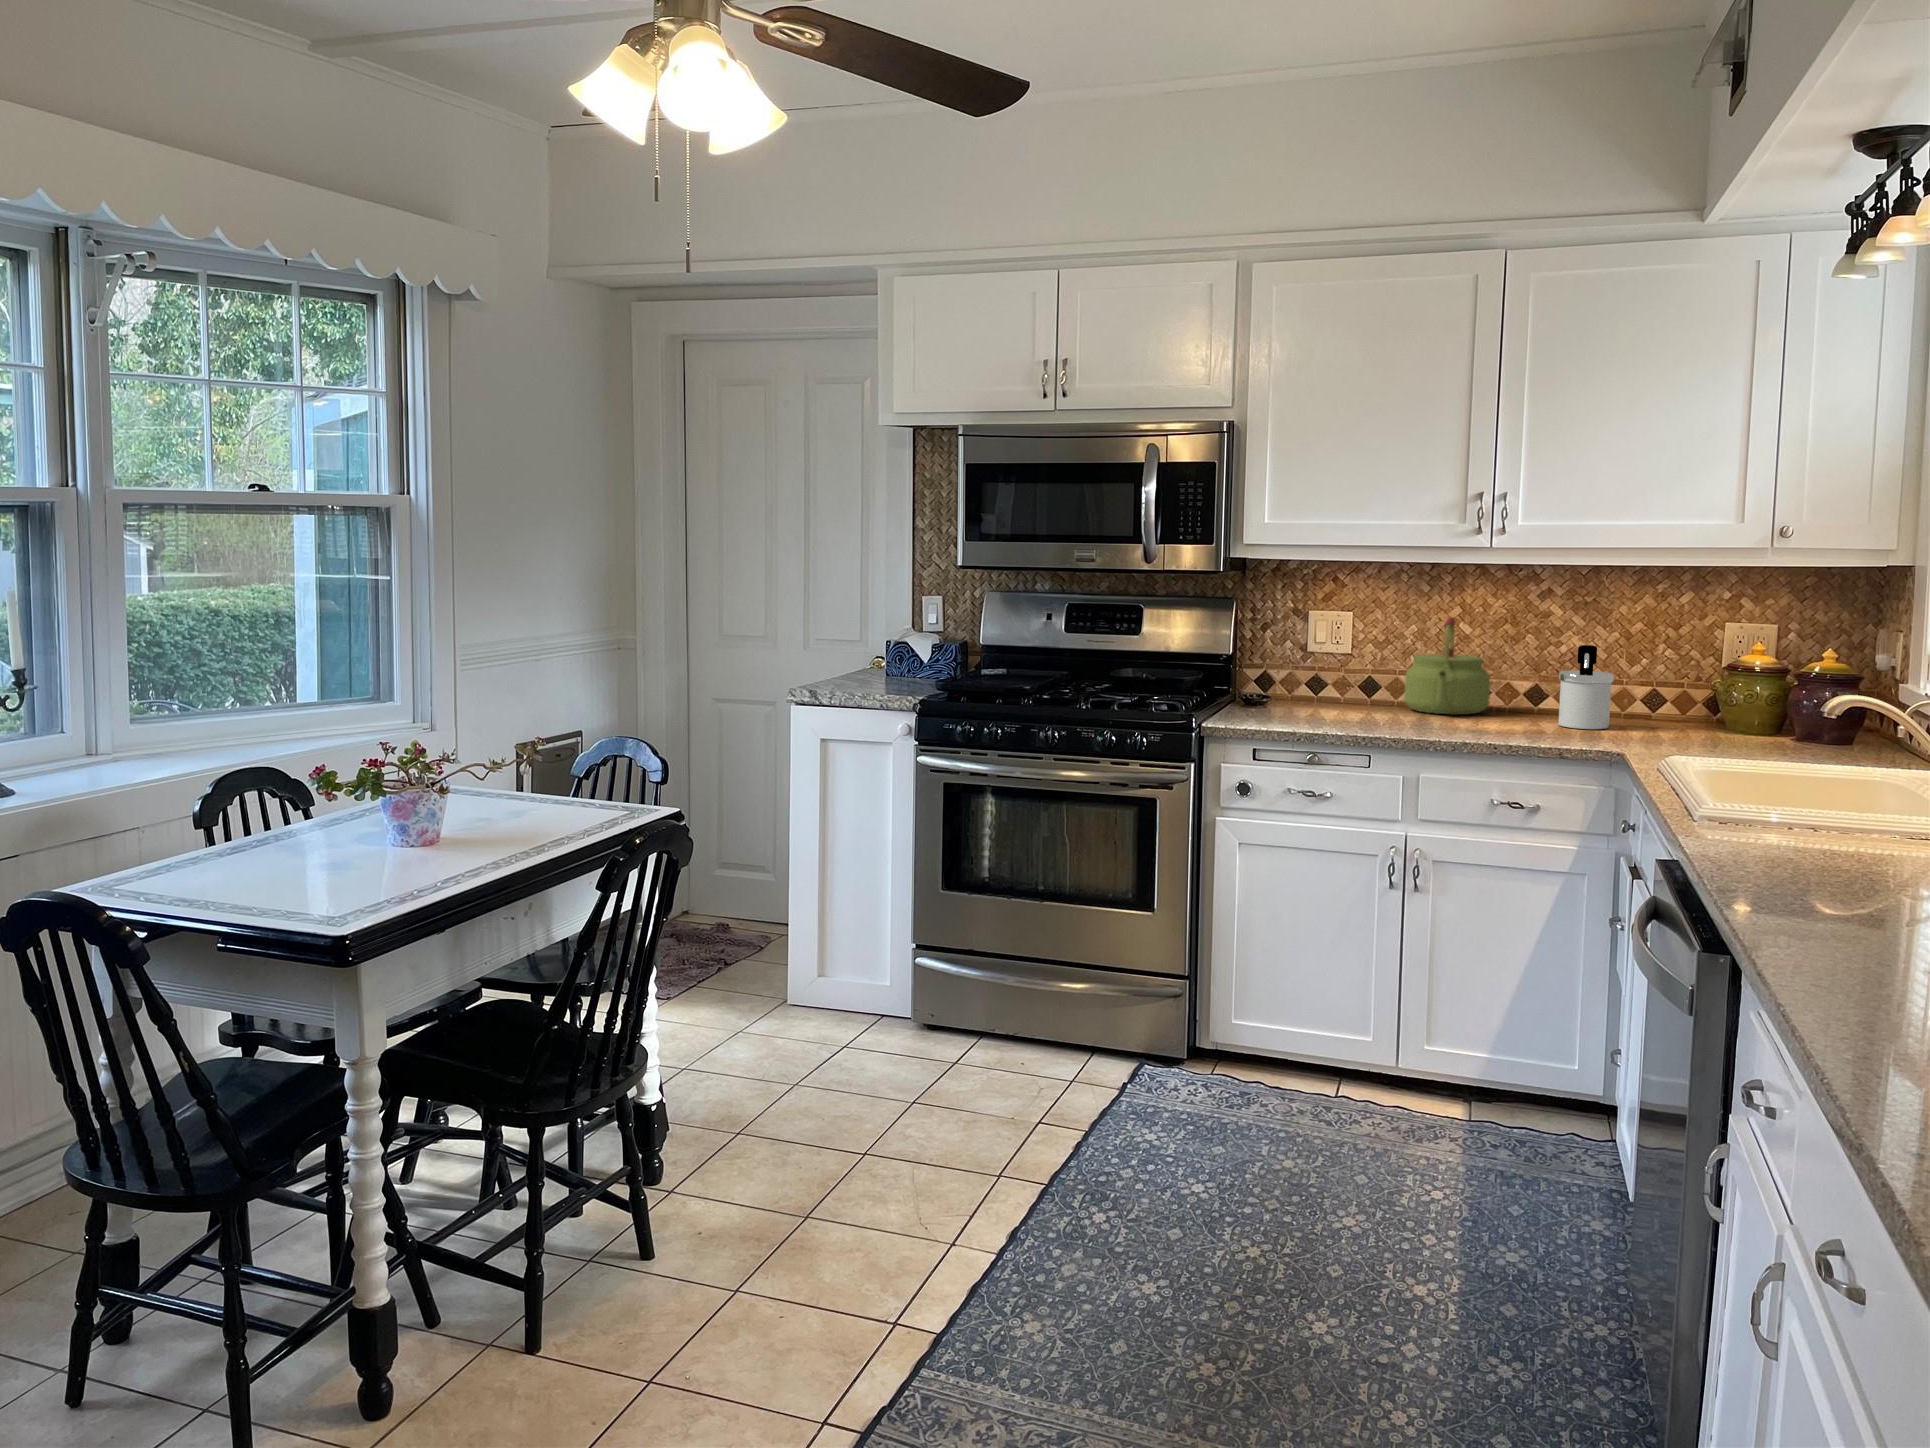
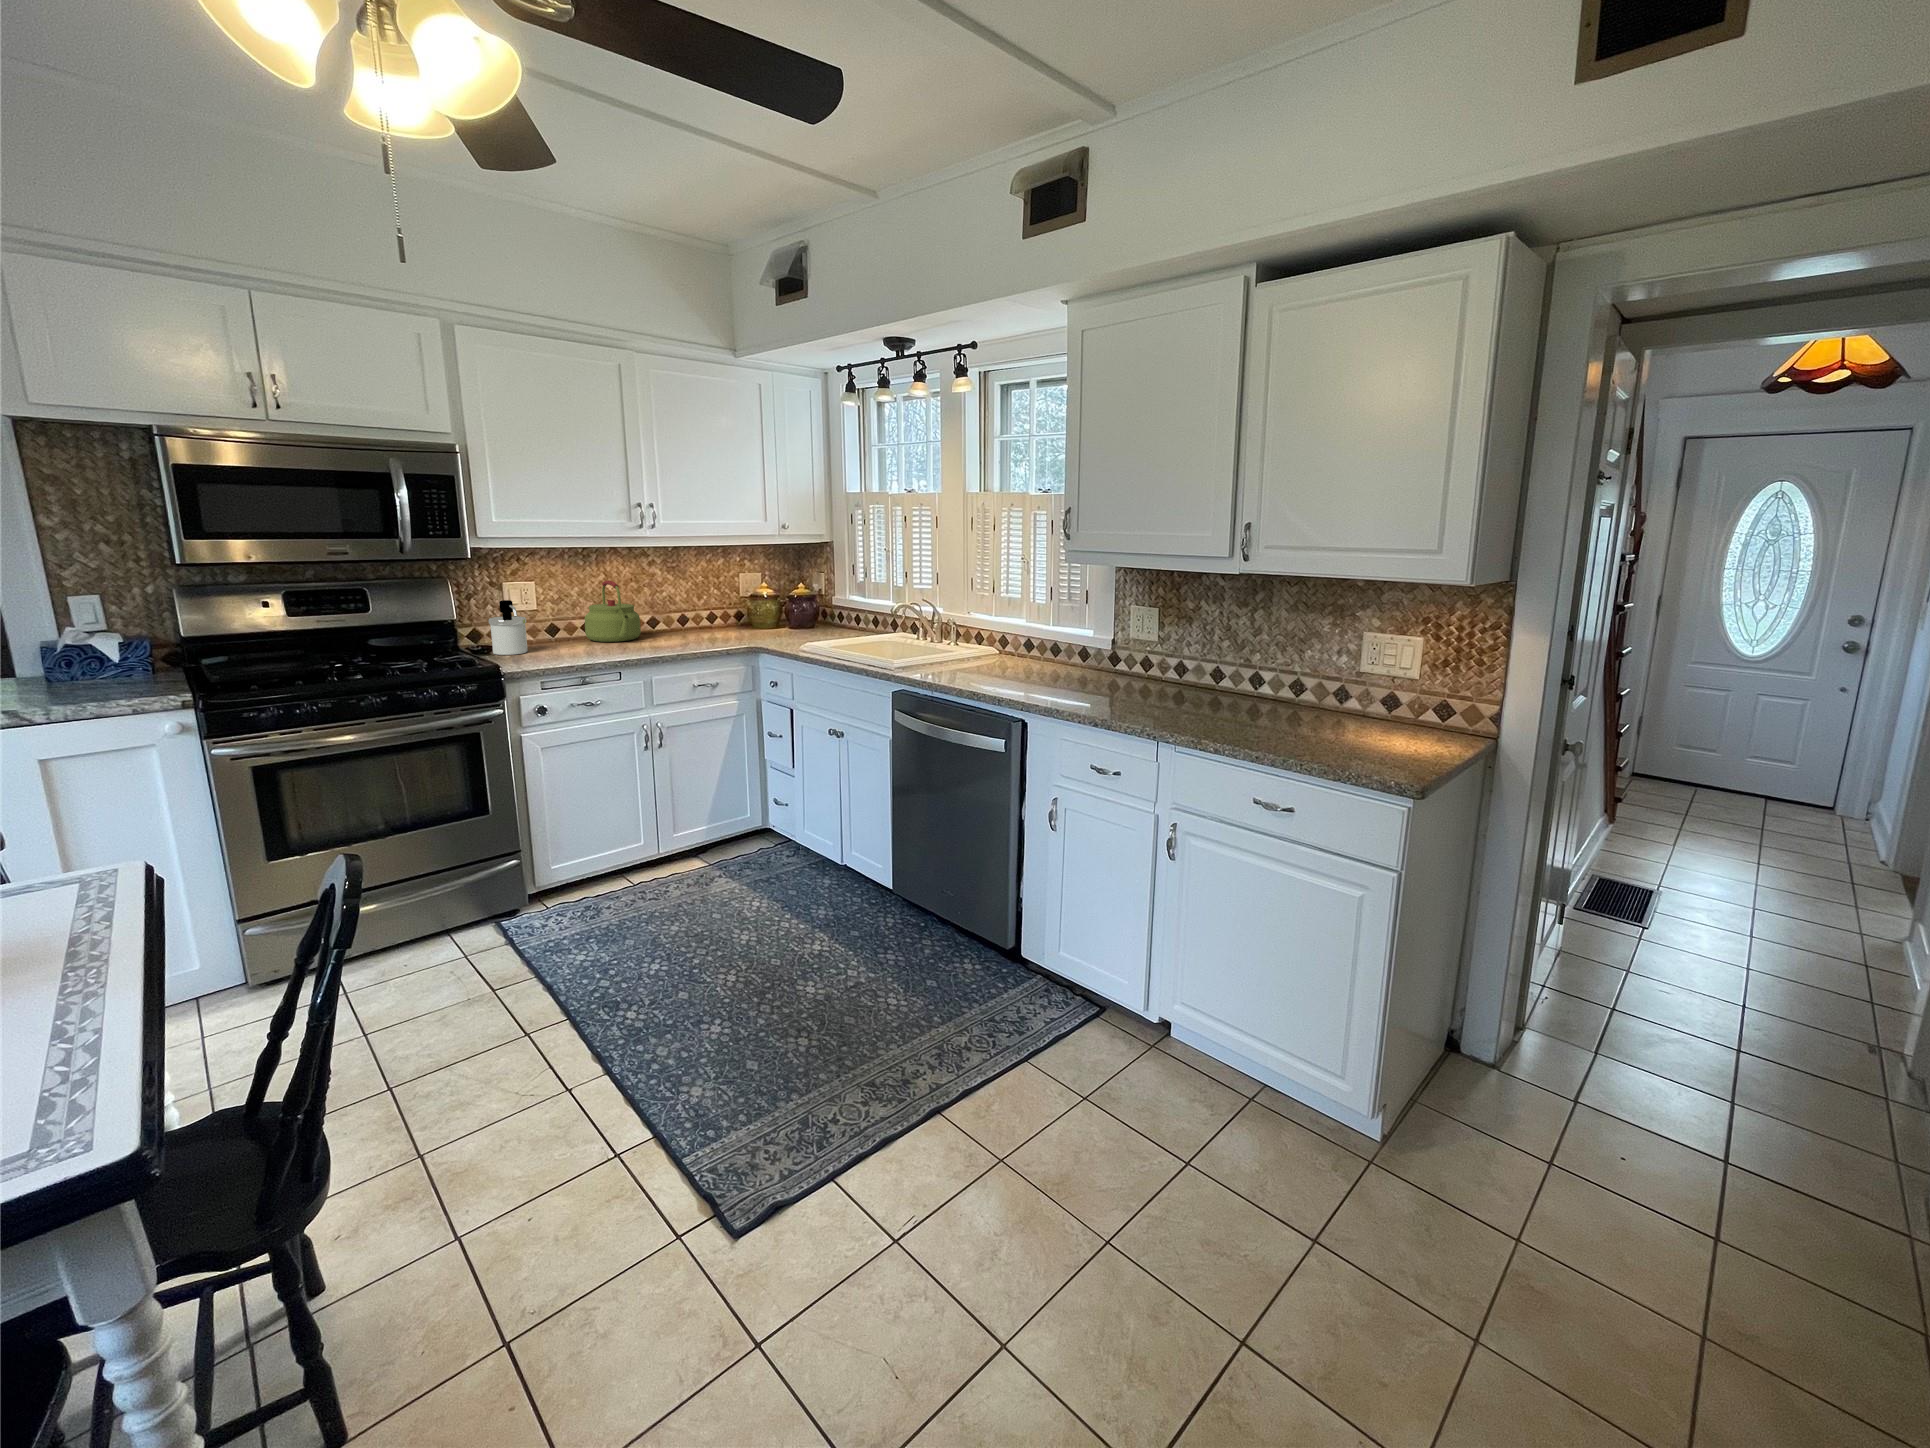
soap dispenser: present [1558,645,1614,729] -> present [489,600,528,655]

